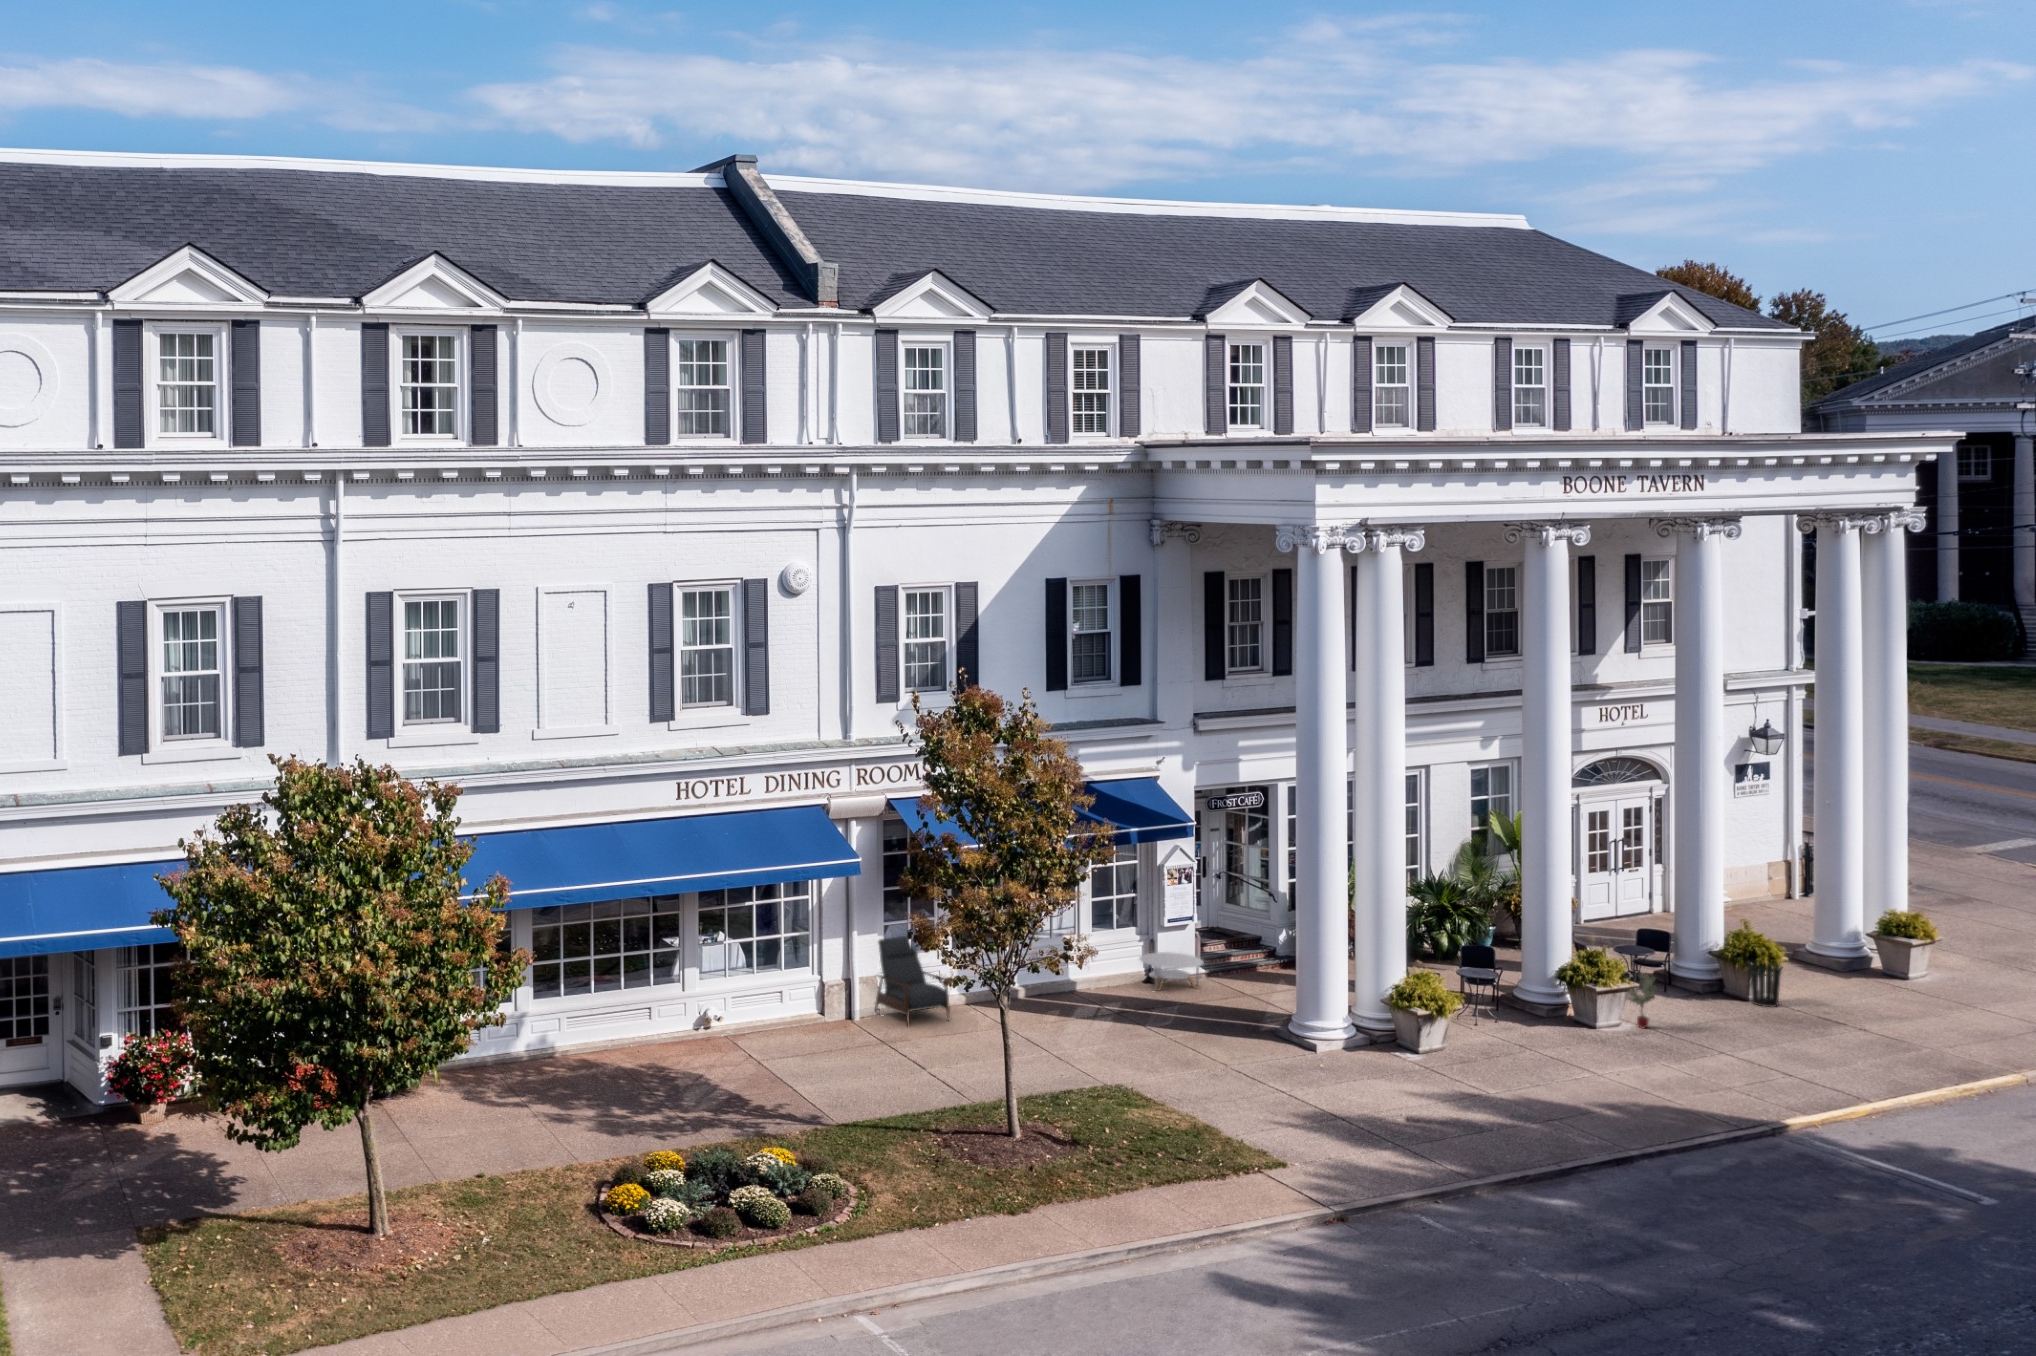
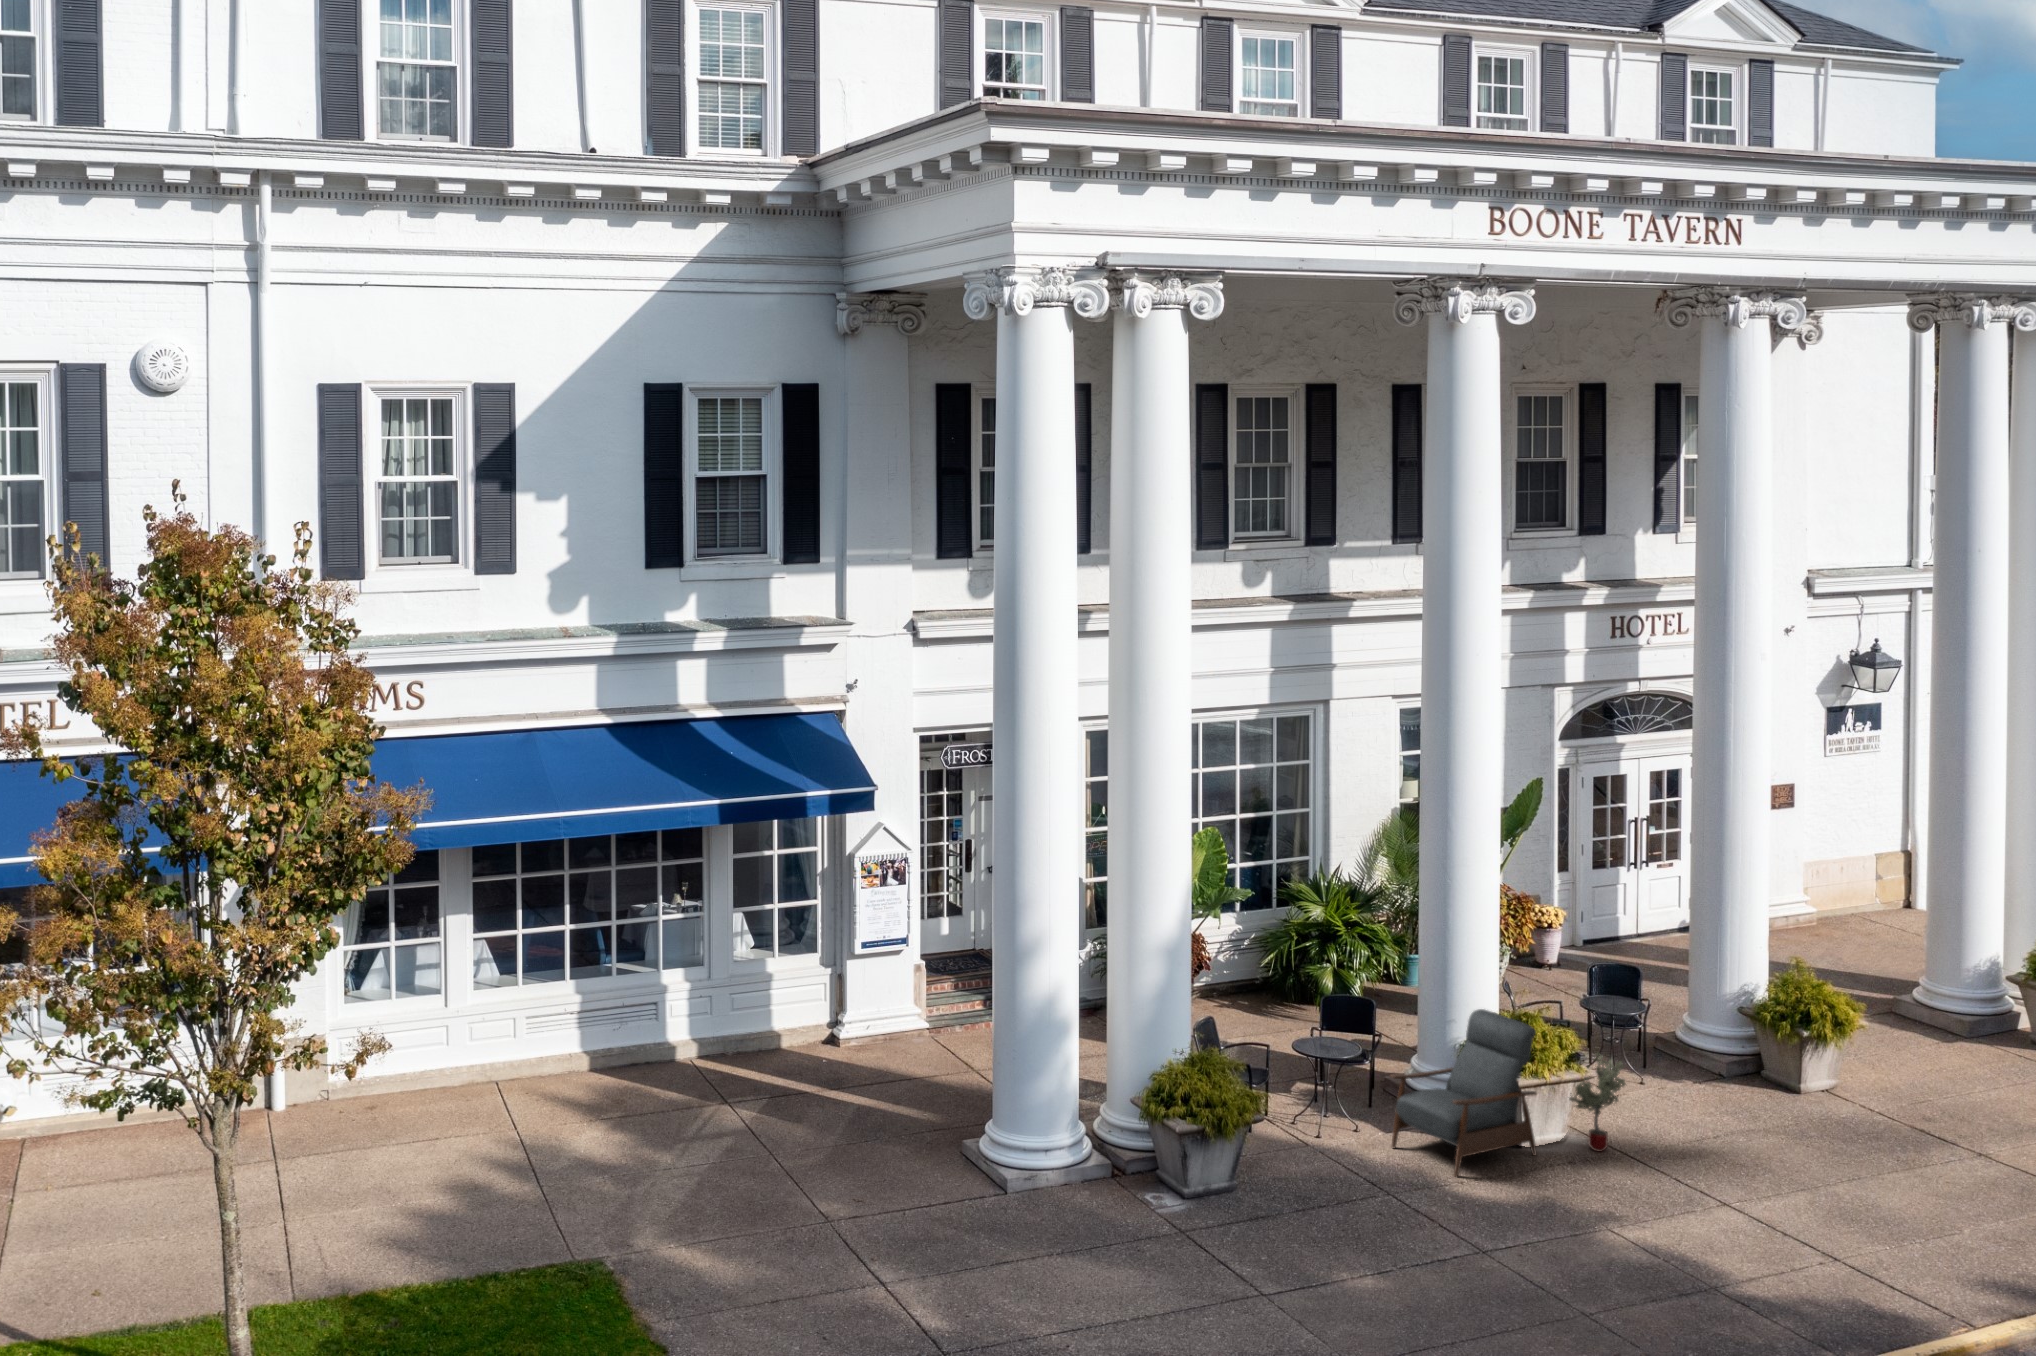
chair: present [875,936,950,1026] -> present [1390,1009,1536,1177]
round table: present [1140,952,1203,991] -> none [806,991,909,1058]
waste bin: present [1749,962,1782,1007] -> none [1799,1029,1858,1109]

